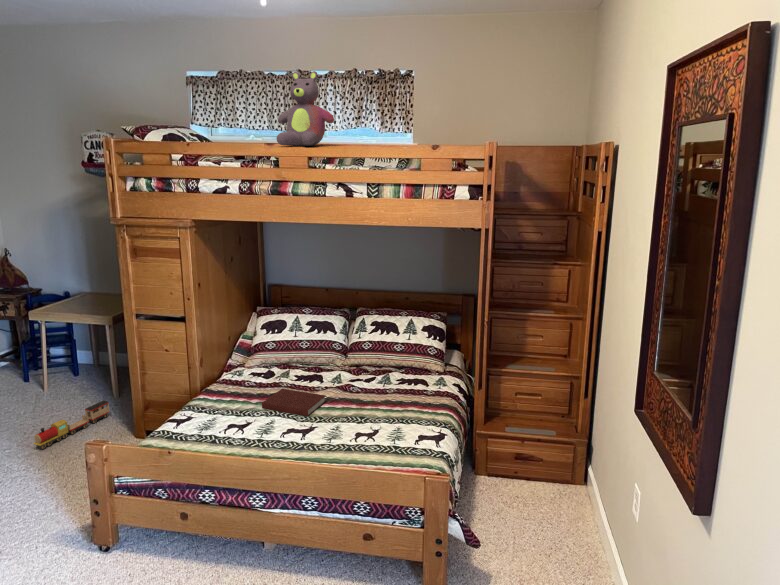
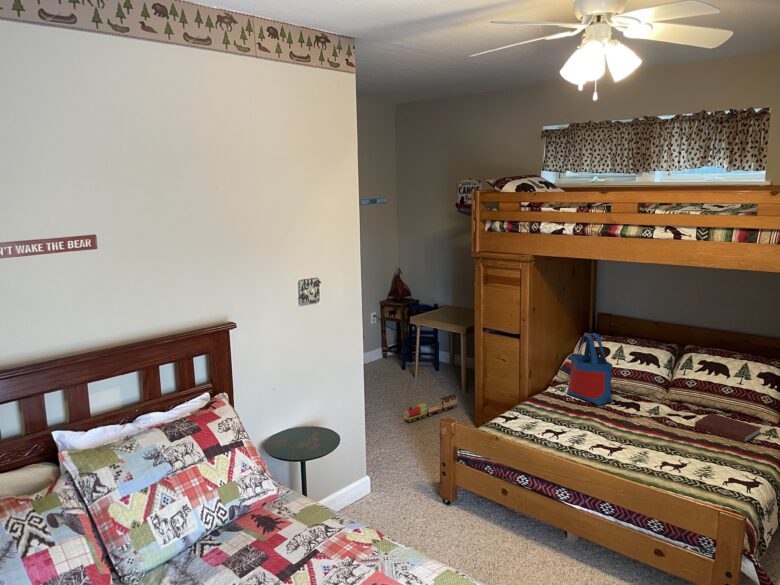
stuffed bear: present [277,71,334,146] -> none [611,126,669,193]
tote bag: none [244,306,294,384] -> present [567,333,612,405]
notebook: present [262,389,325,416] -> present [695,413,761,443]

